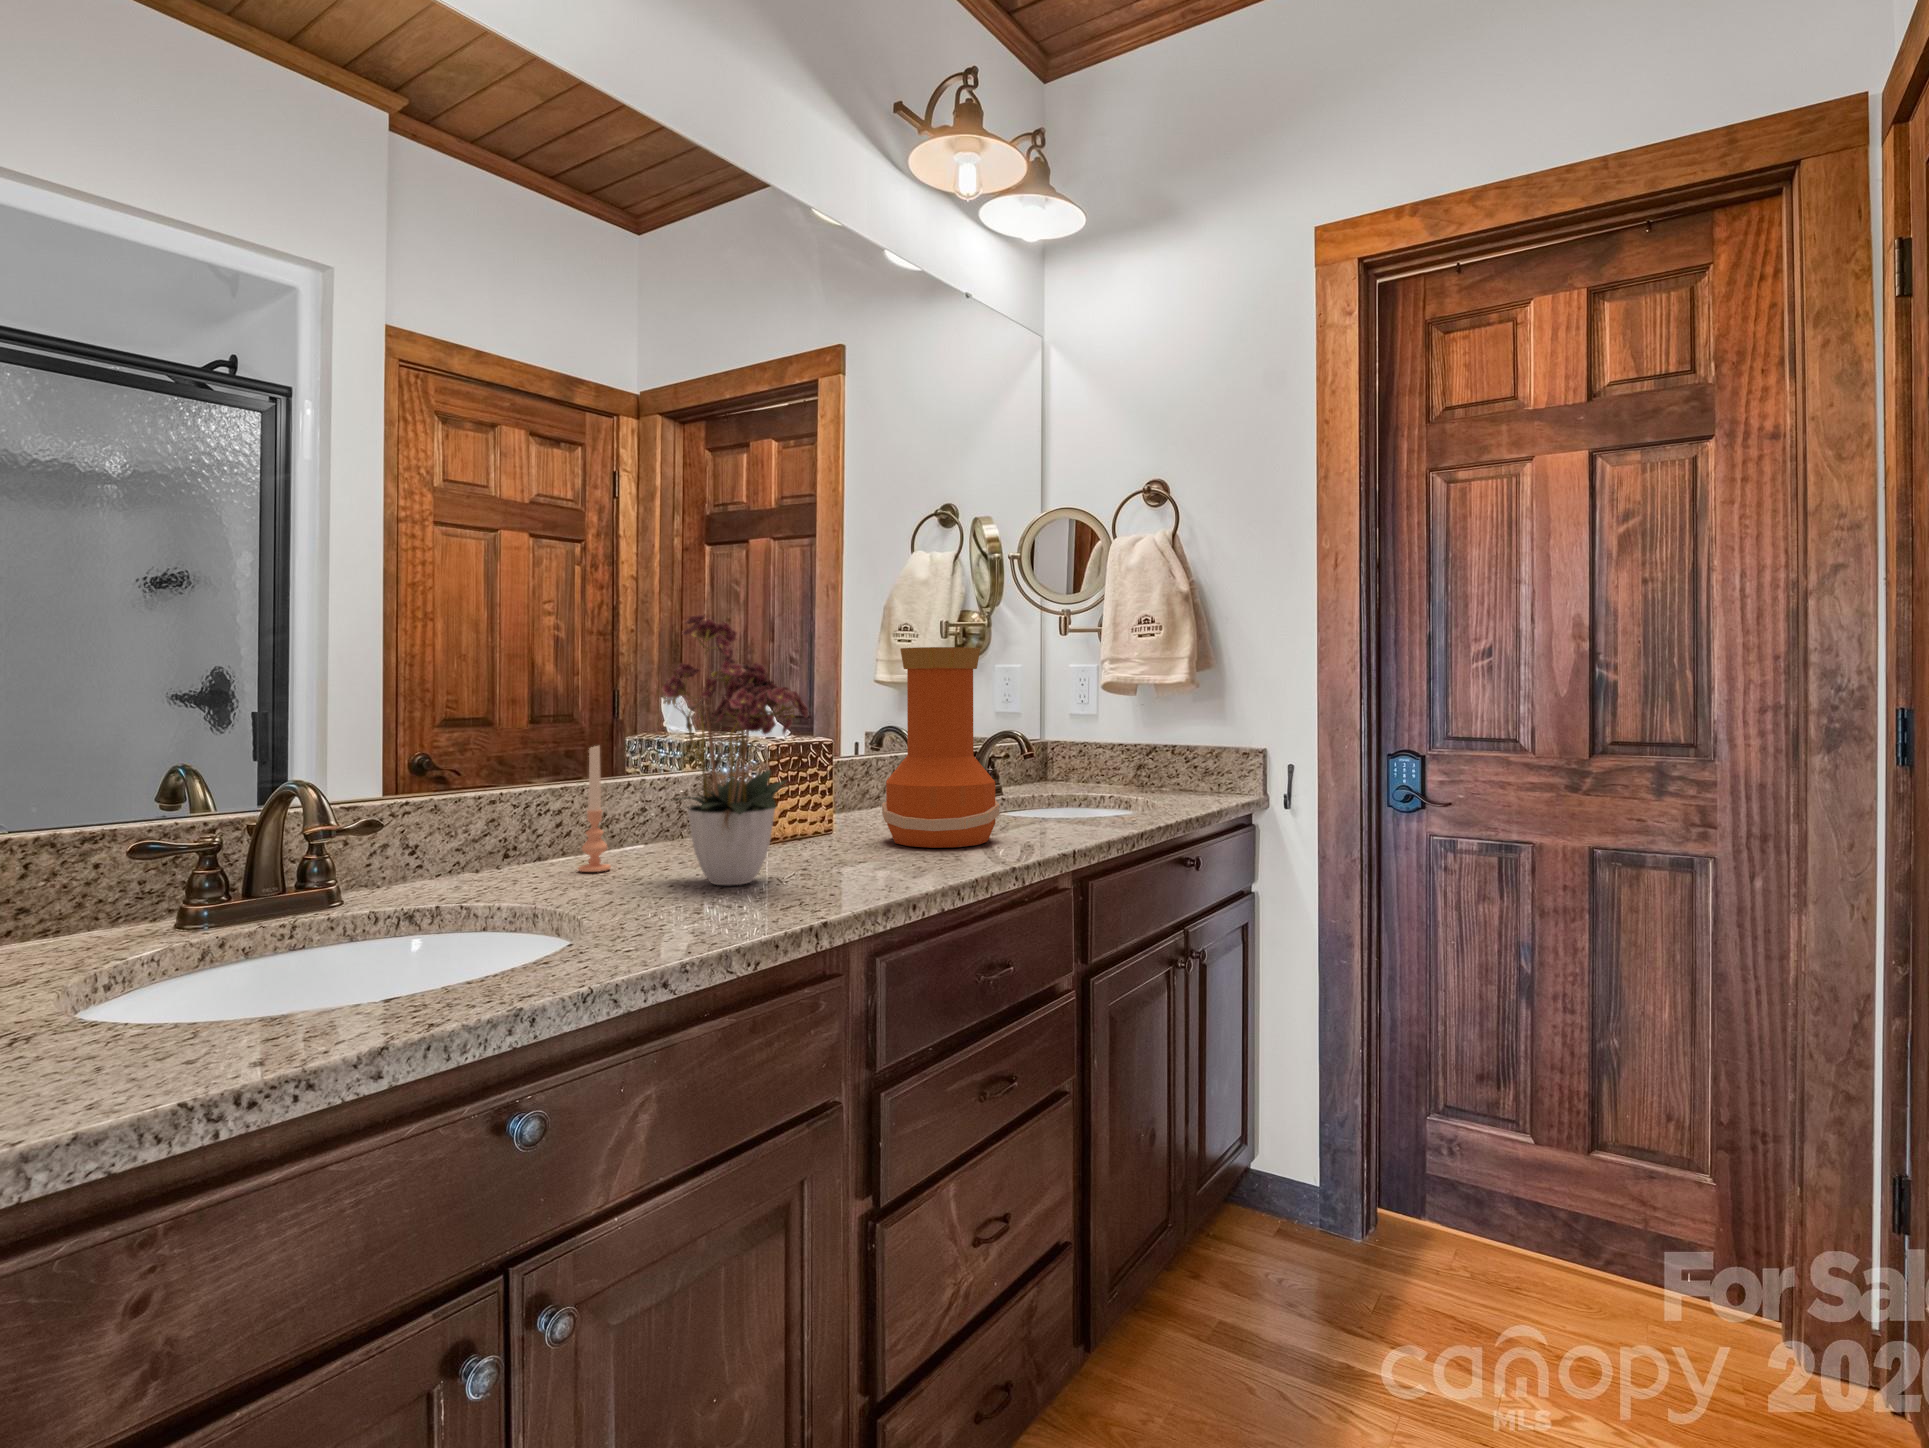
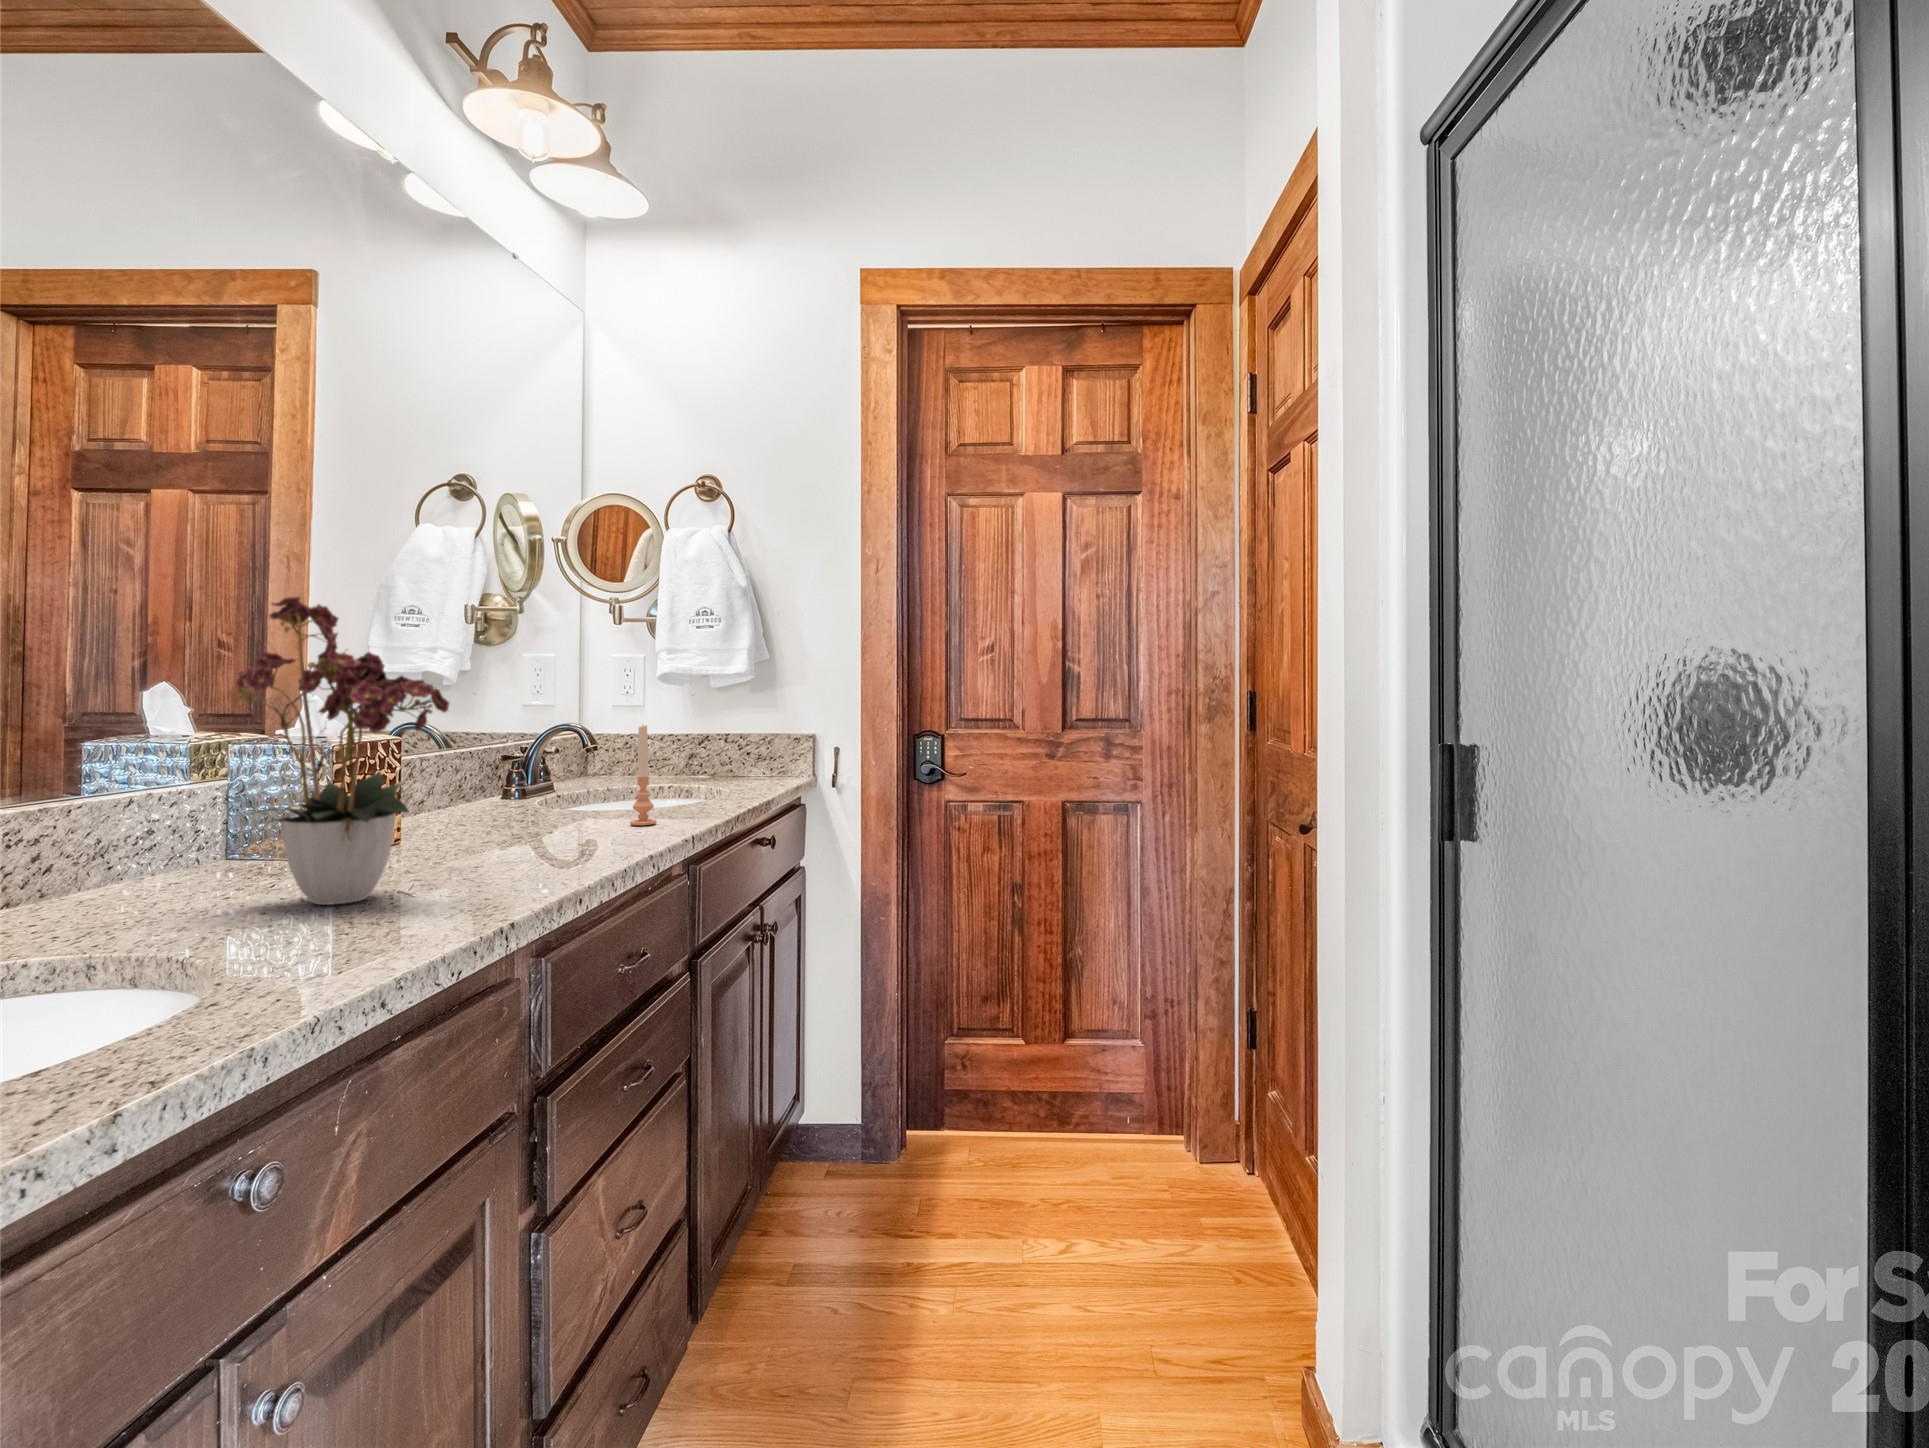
vase: present [882,647,999,848] -> none [469,638,604,847]
candle: present [578,746,611,872] -> present [630,725,657,825]

